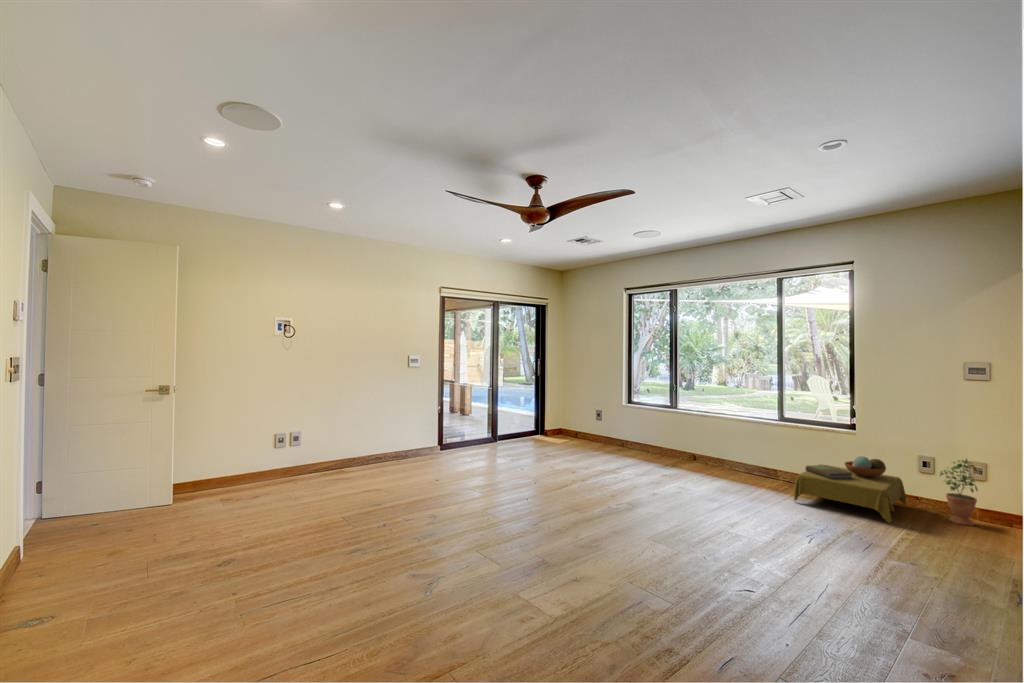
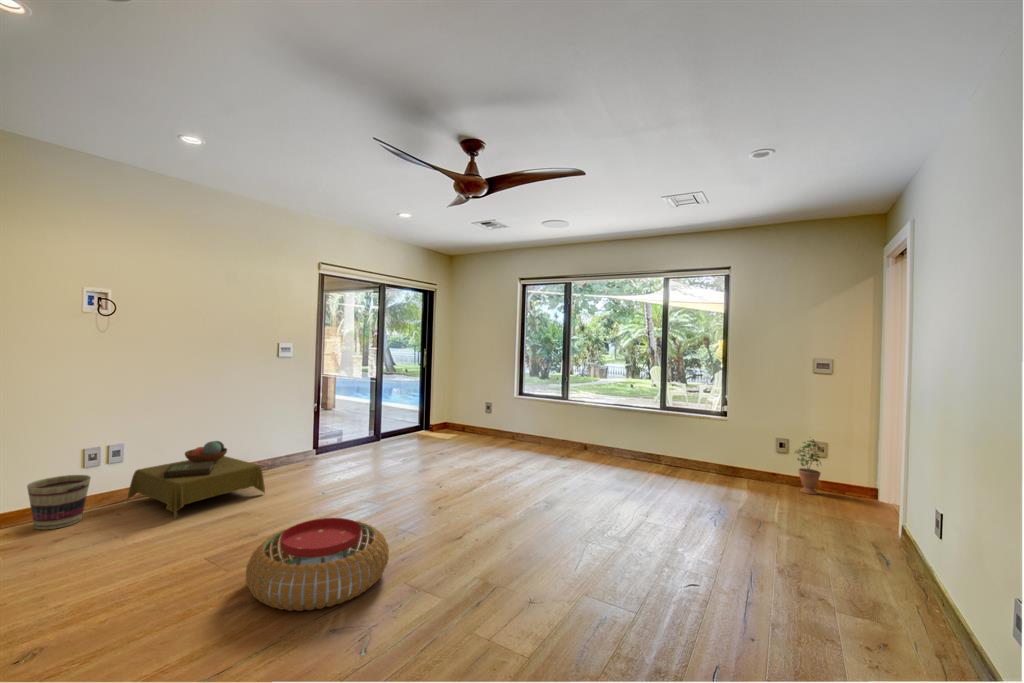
basket: none [243,453,279,489] -> present [27,475,91,530]
side table: present [793,456,906,523] -> present [128,441,265,520]
pouf: none [360,495,467,561] -> present [246,518,389,611]

